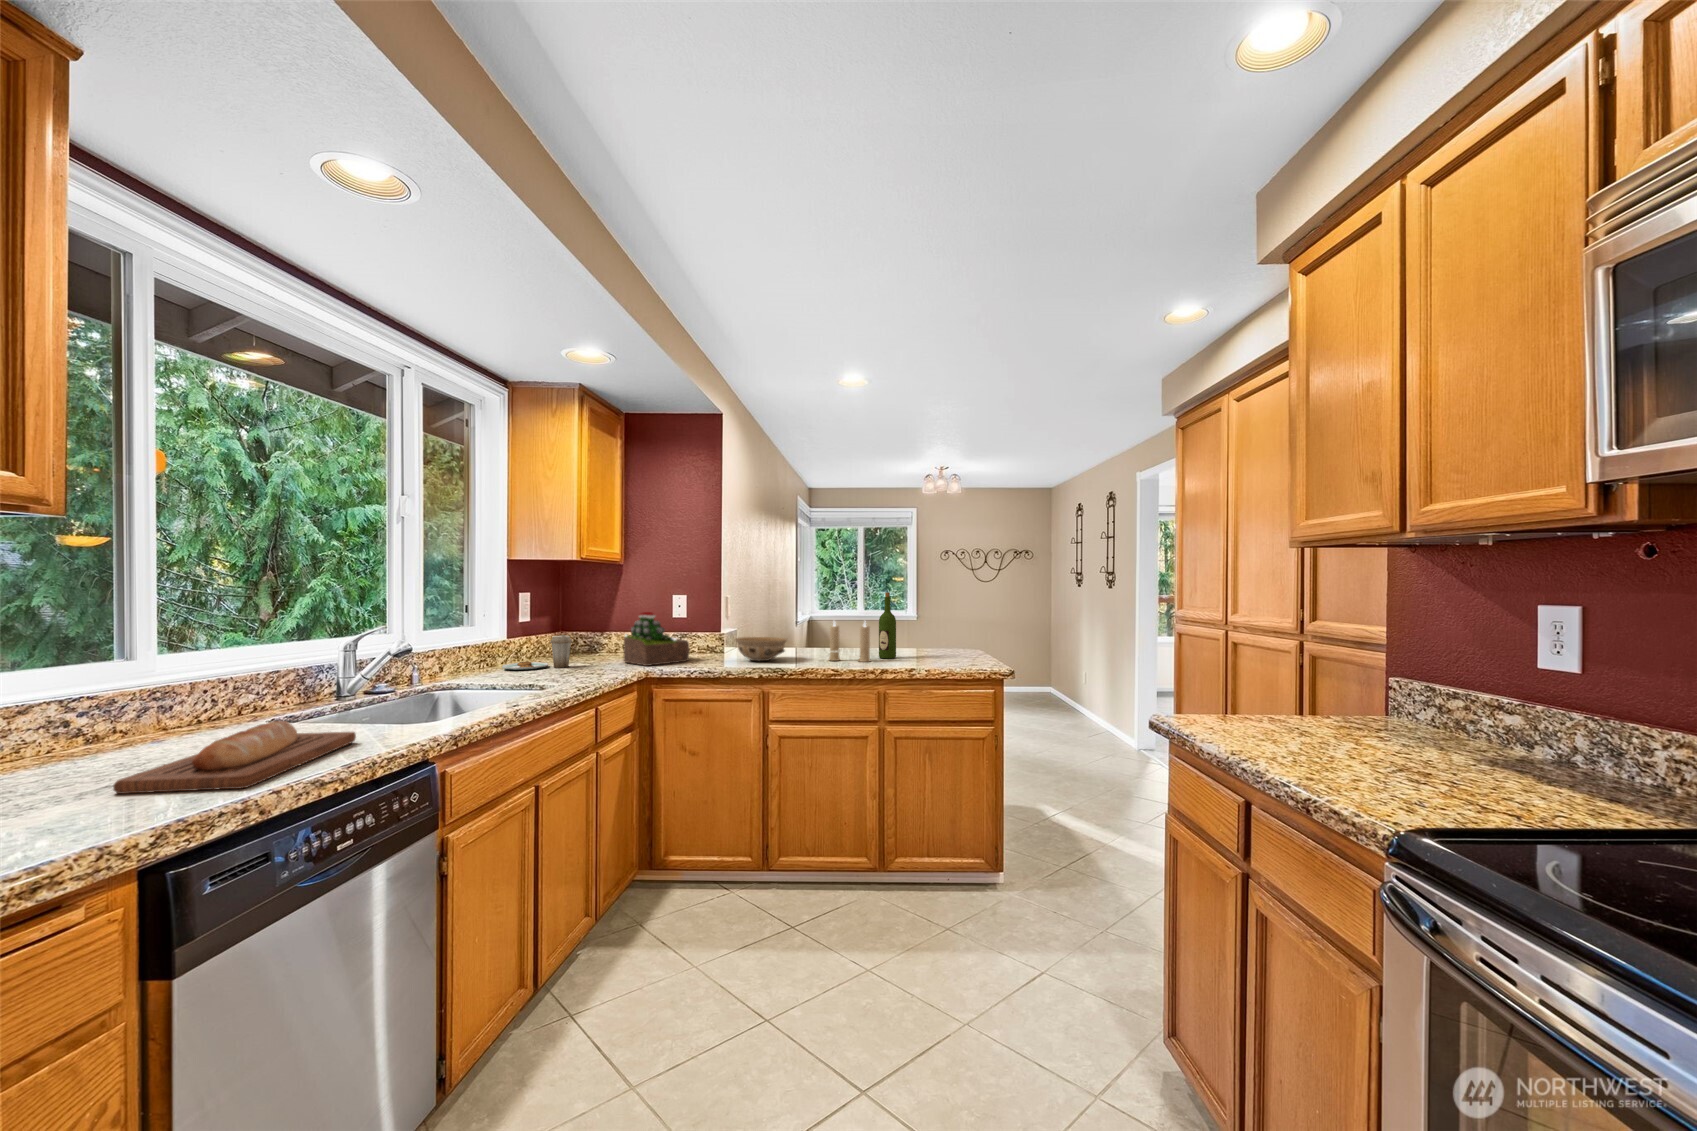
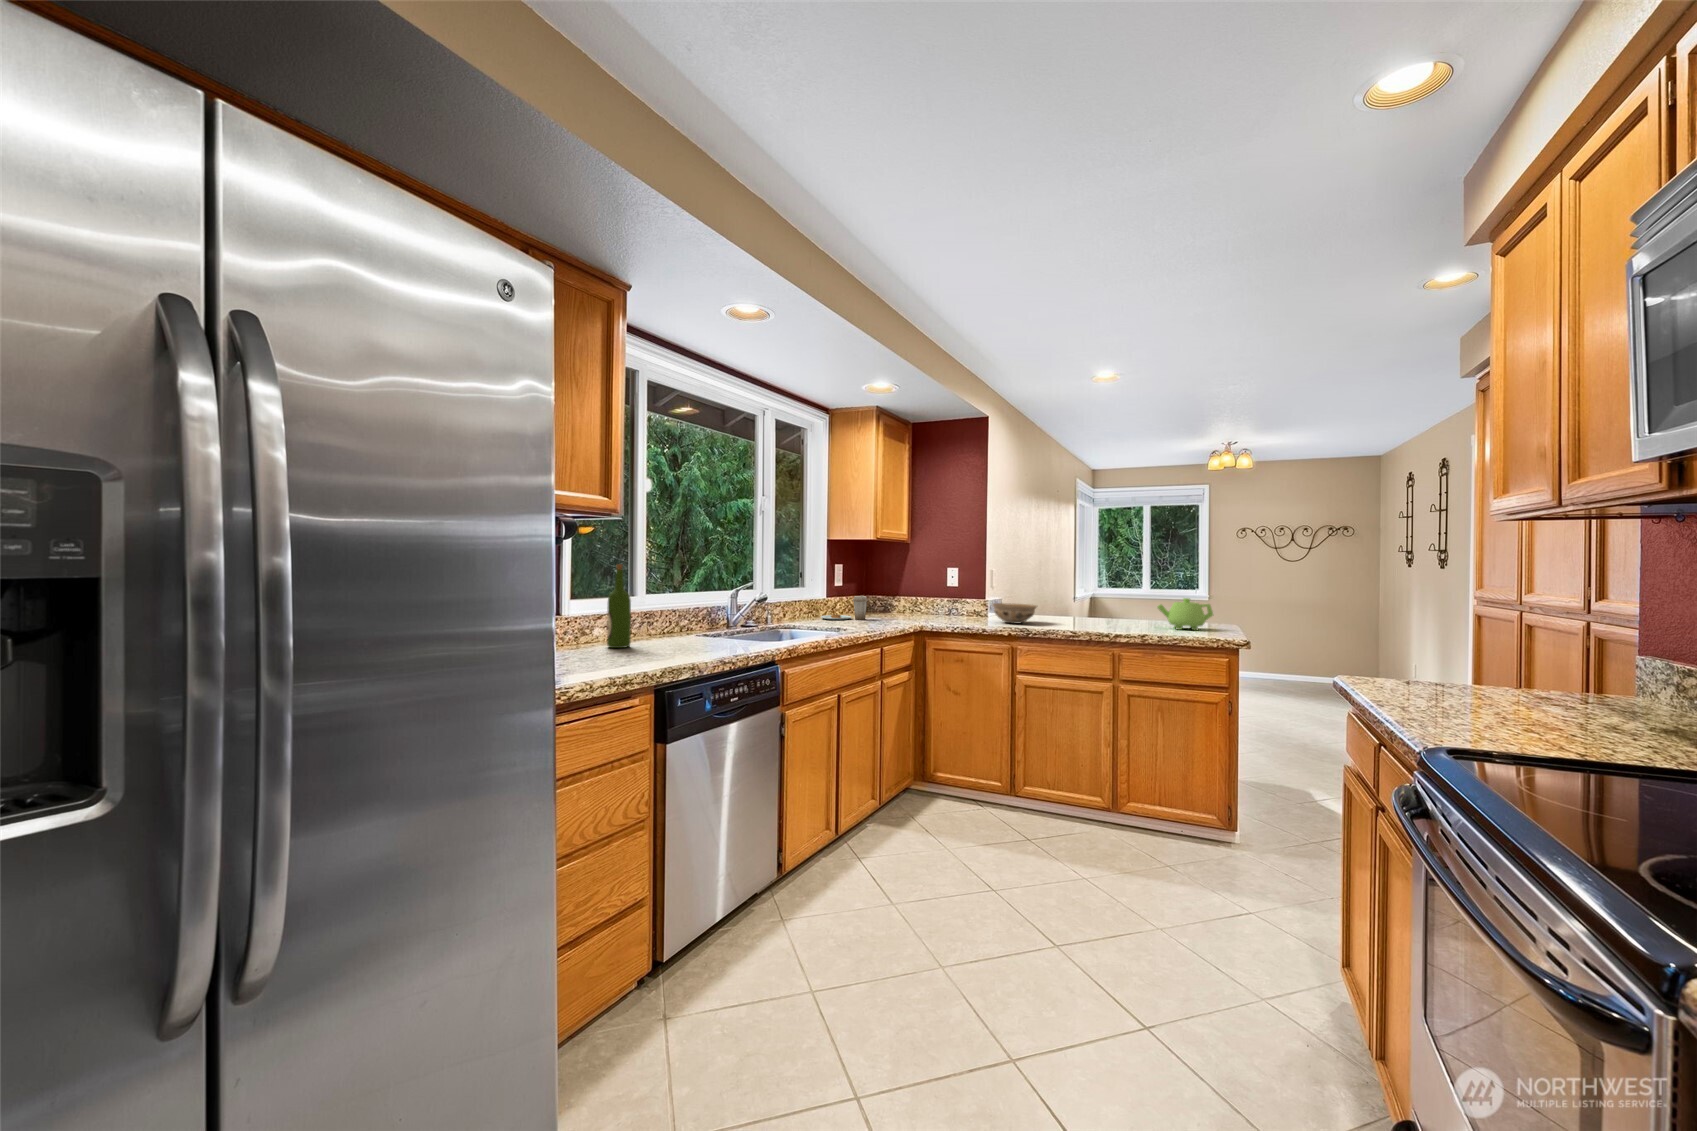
wine bottle: present [879,593,896,659] -> present [607,564,631,648]
succulent plant: present [624,612,690,666] -> none [905,580,956,622]
candle: present [829,622,870,662] -> none [1073,590,1113,628]
teapot: none [914,625,968,659] -> present [1157,598,1213,630]
bread loaf: present [113,721,356,794] -> none [638,631,738,660]

